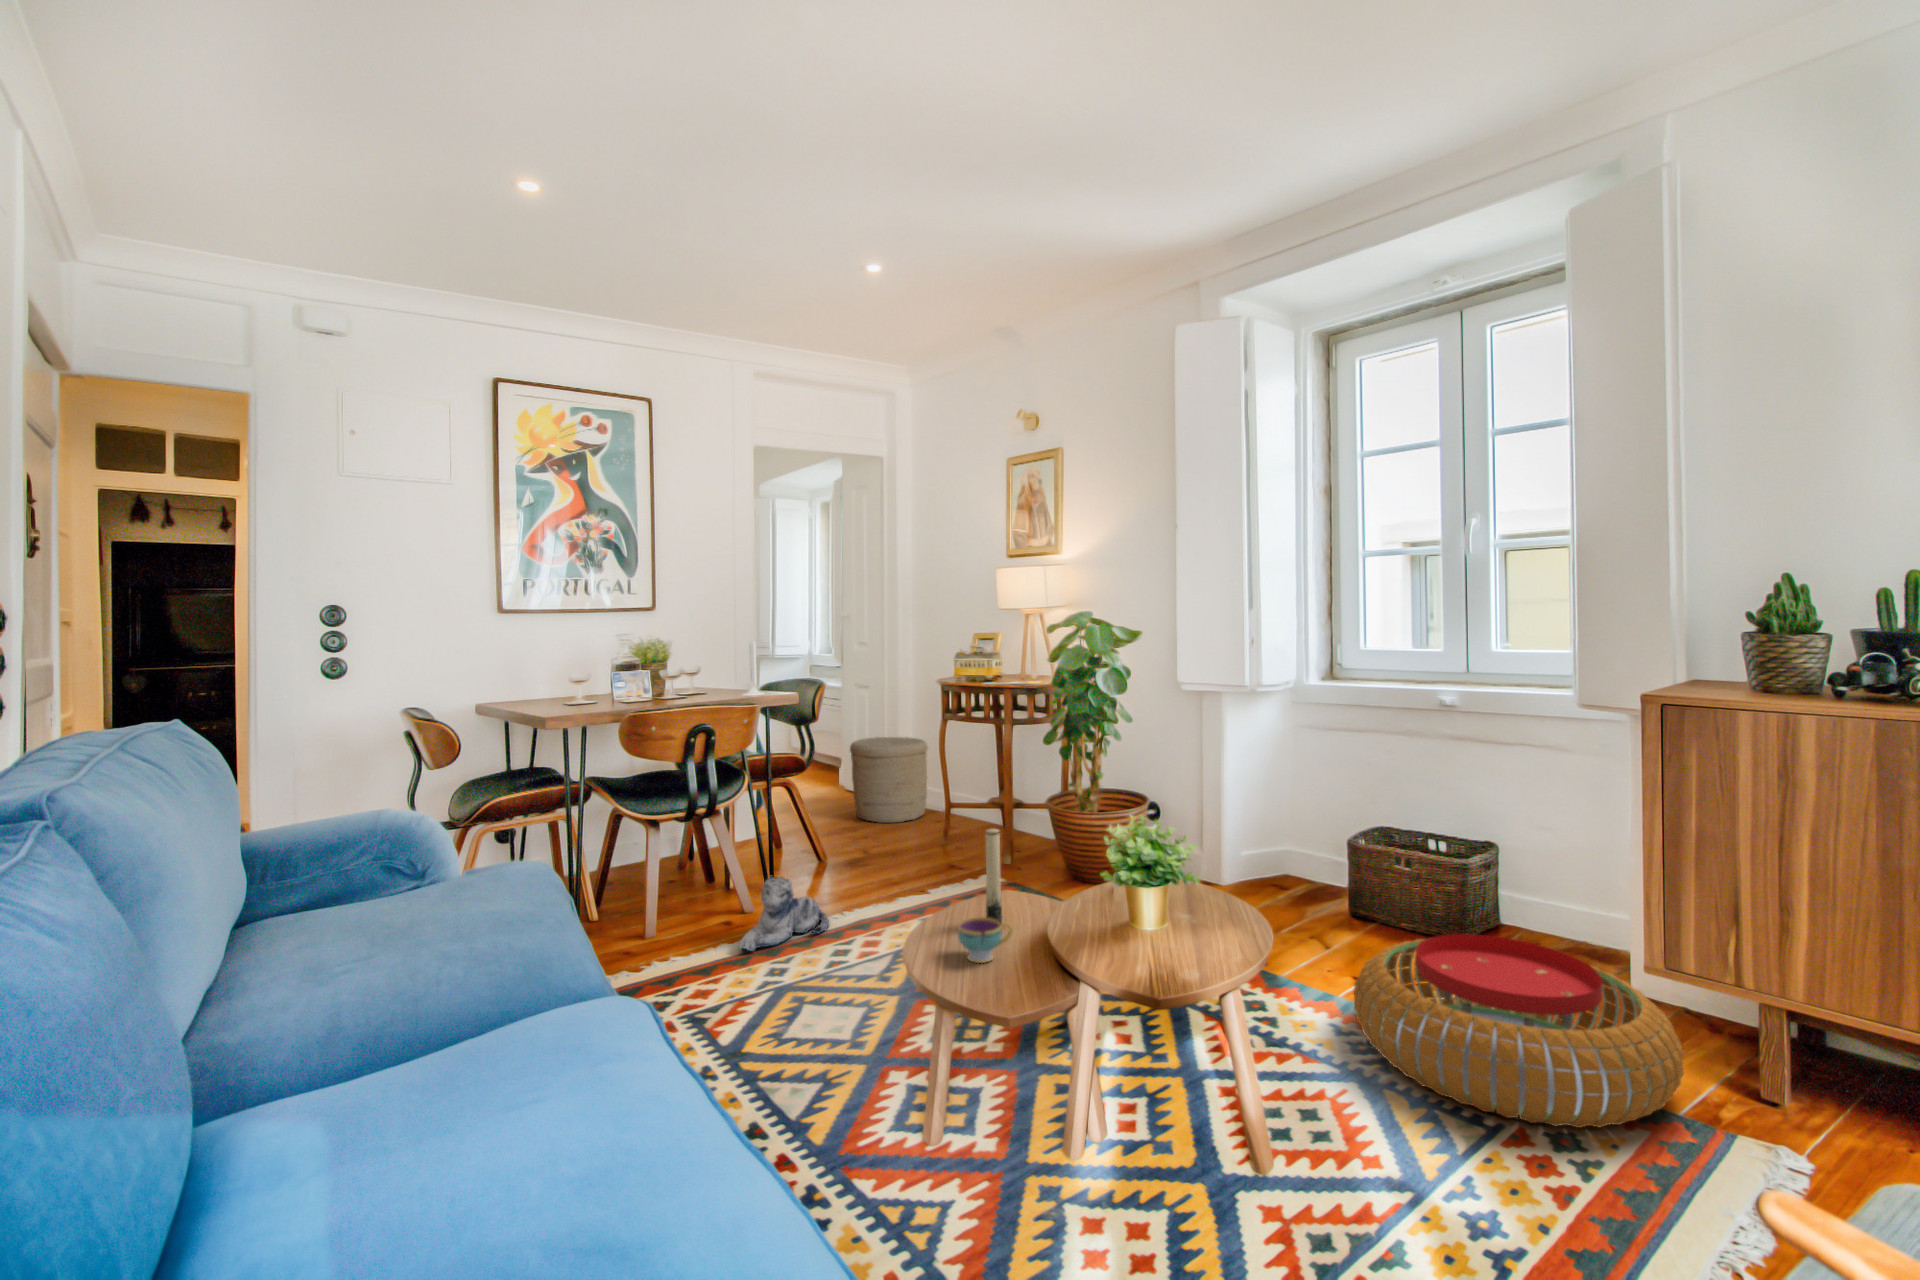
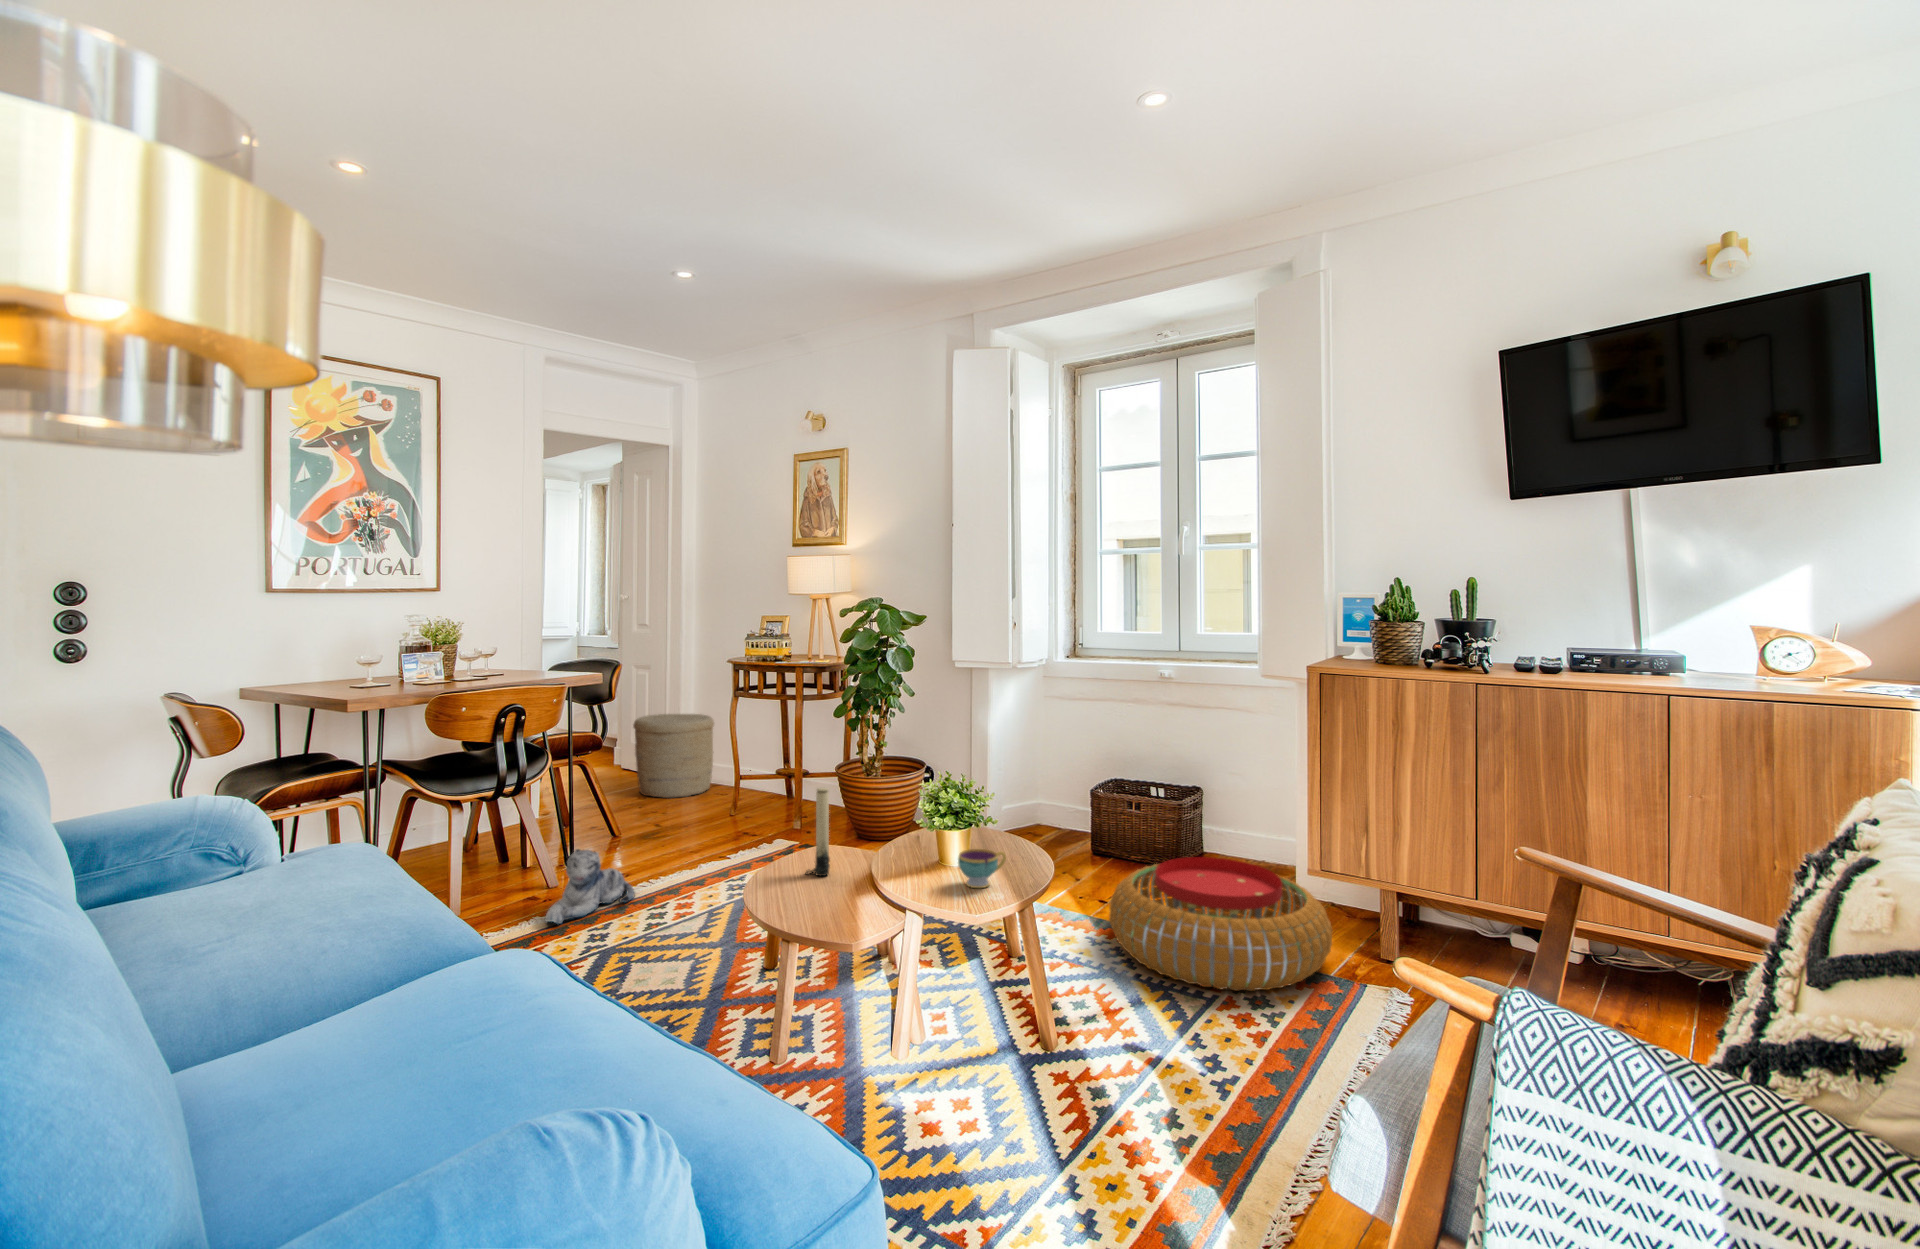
teacup: present [958,917,1013,963] -> present [958,849,1006,888]

